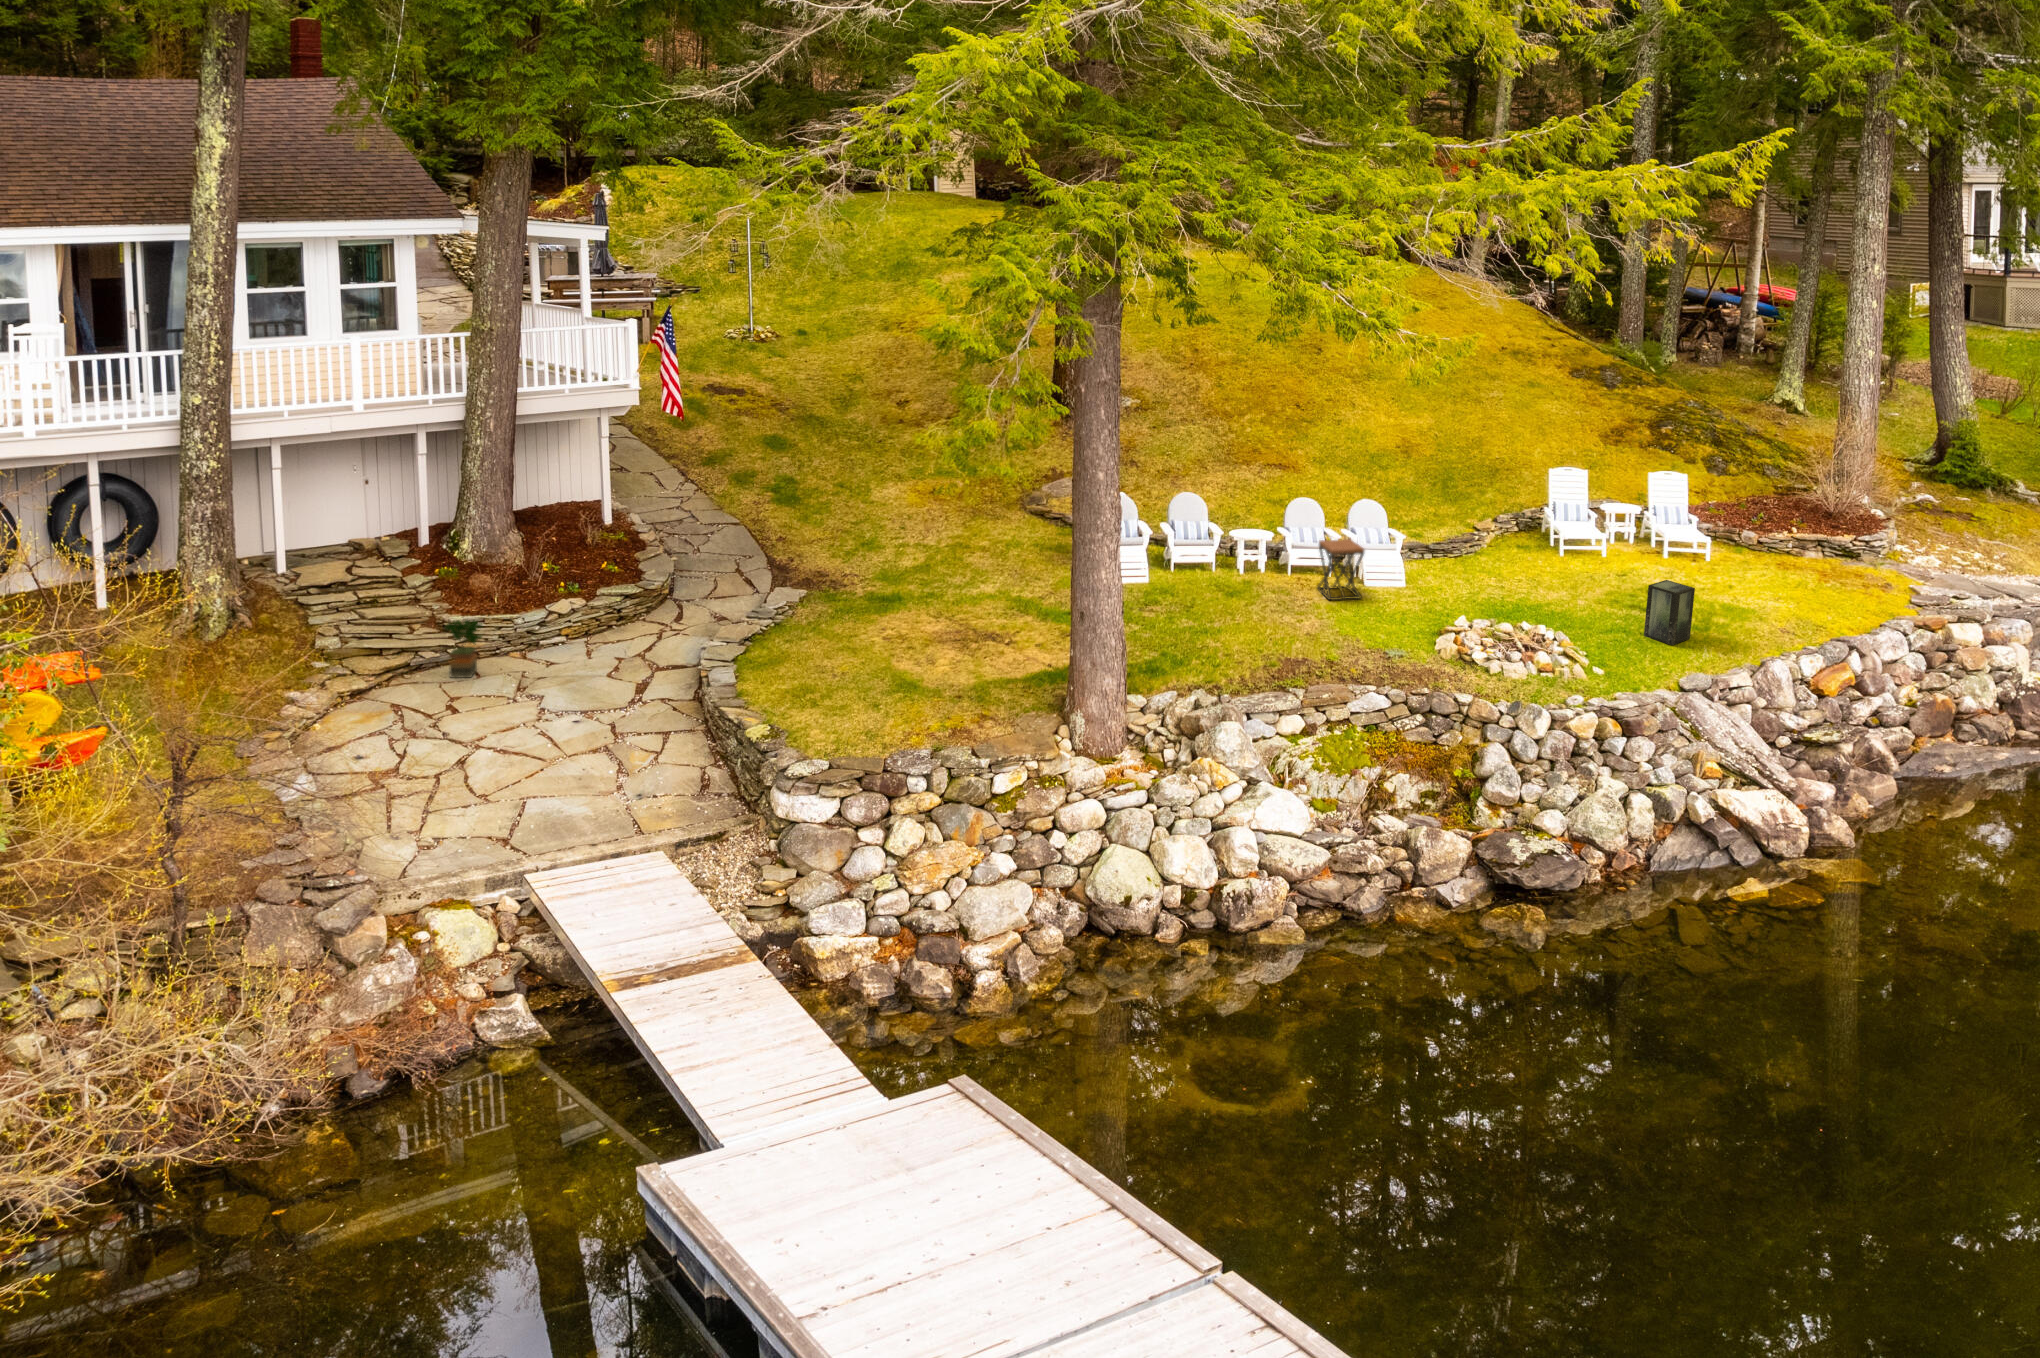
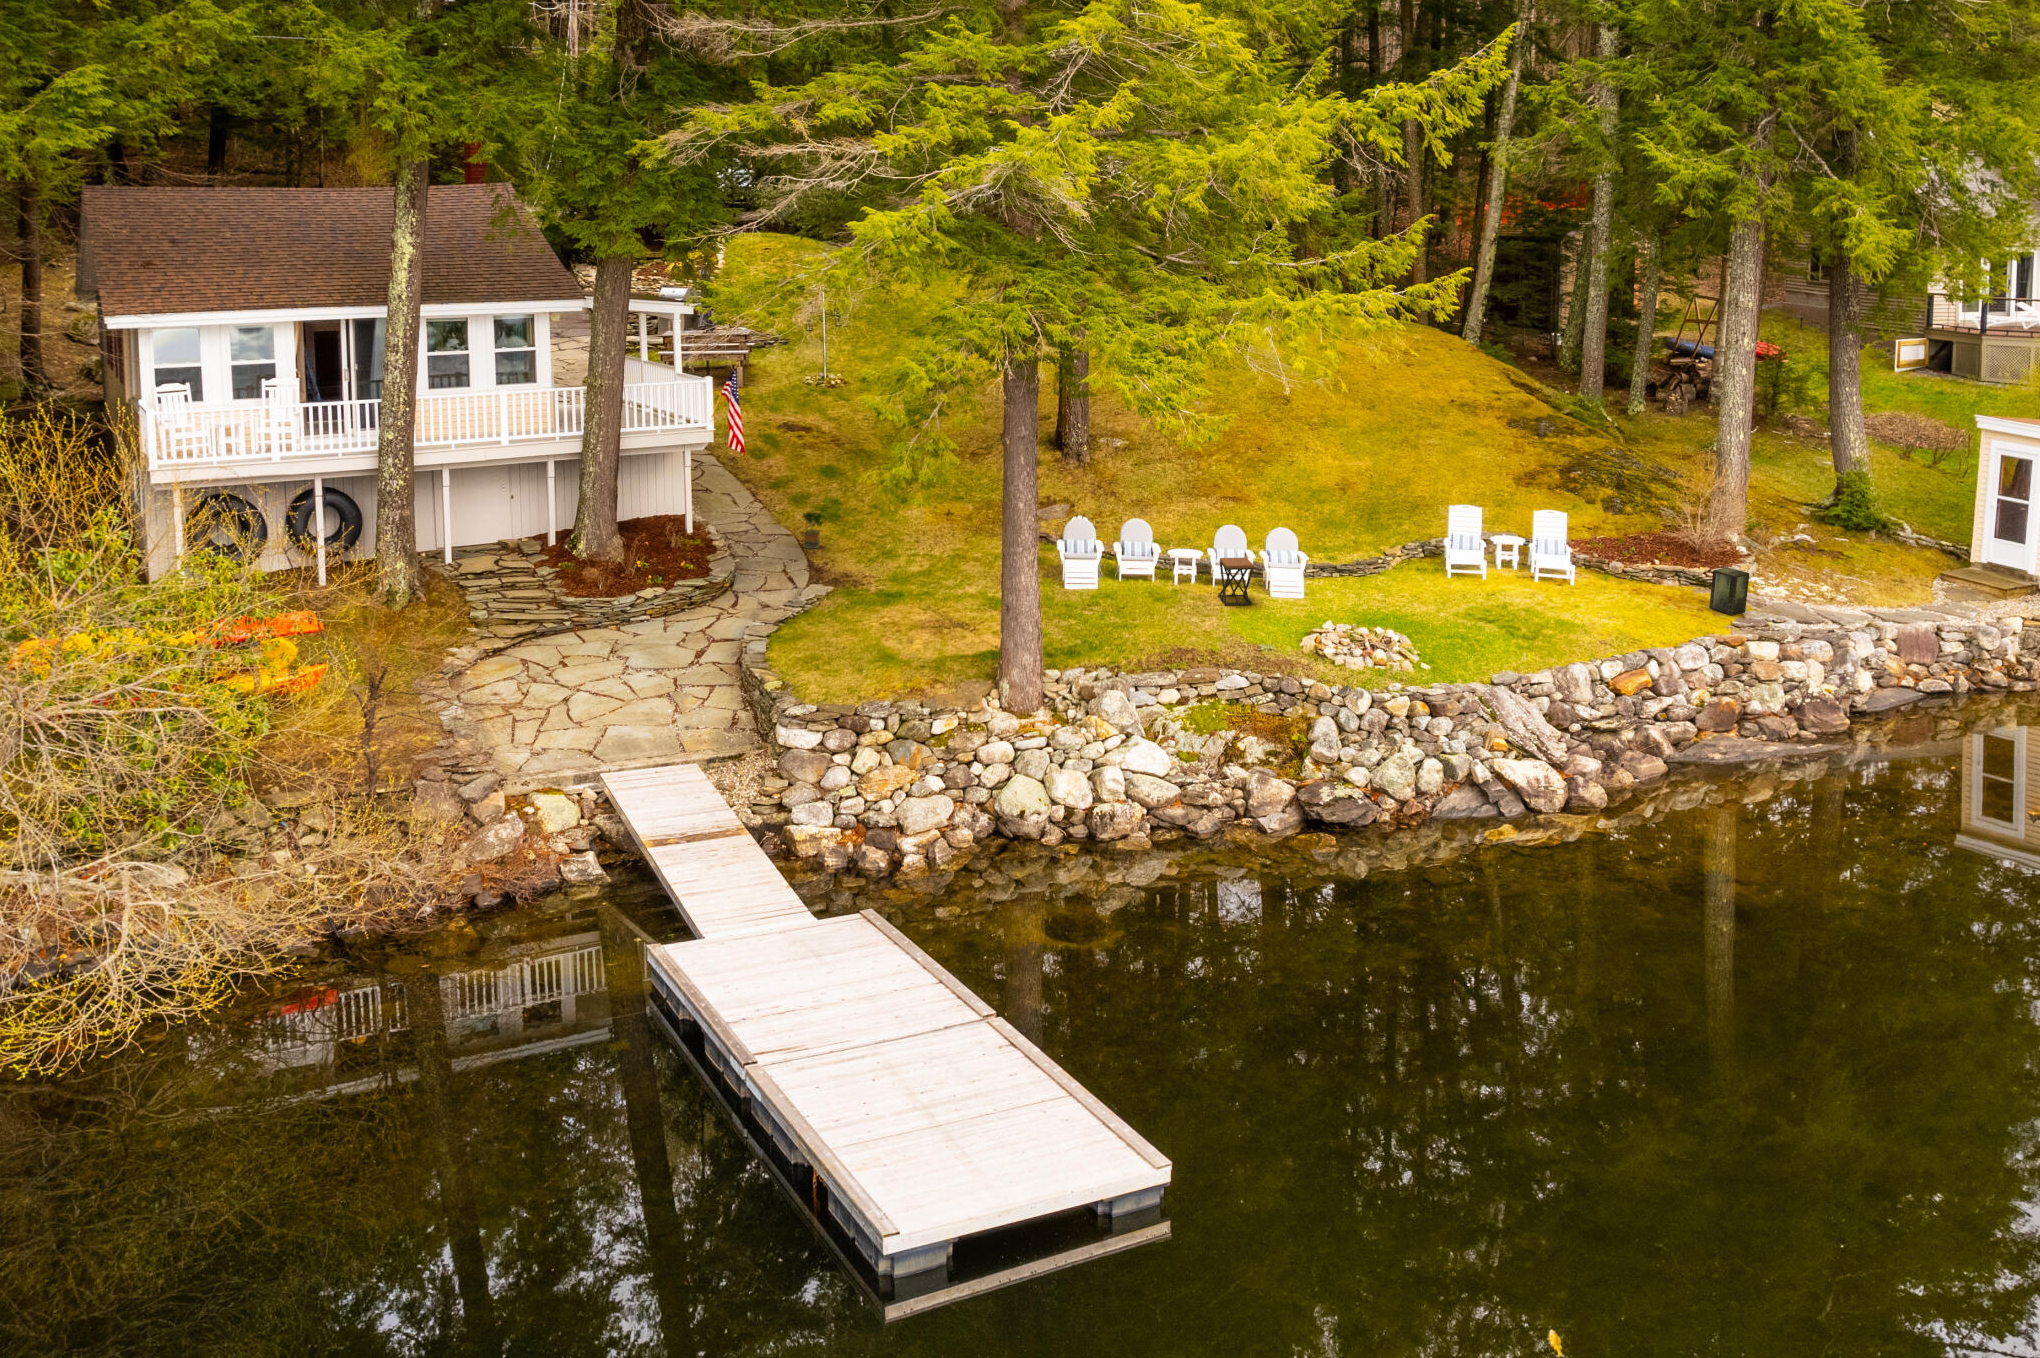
storage box: present [1644,580,1695,645] -> present [1709,567,1749,615]
potted tree: present [445,620,483,678] -> present [802,512,824,549]

